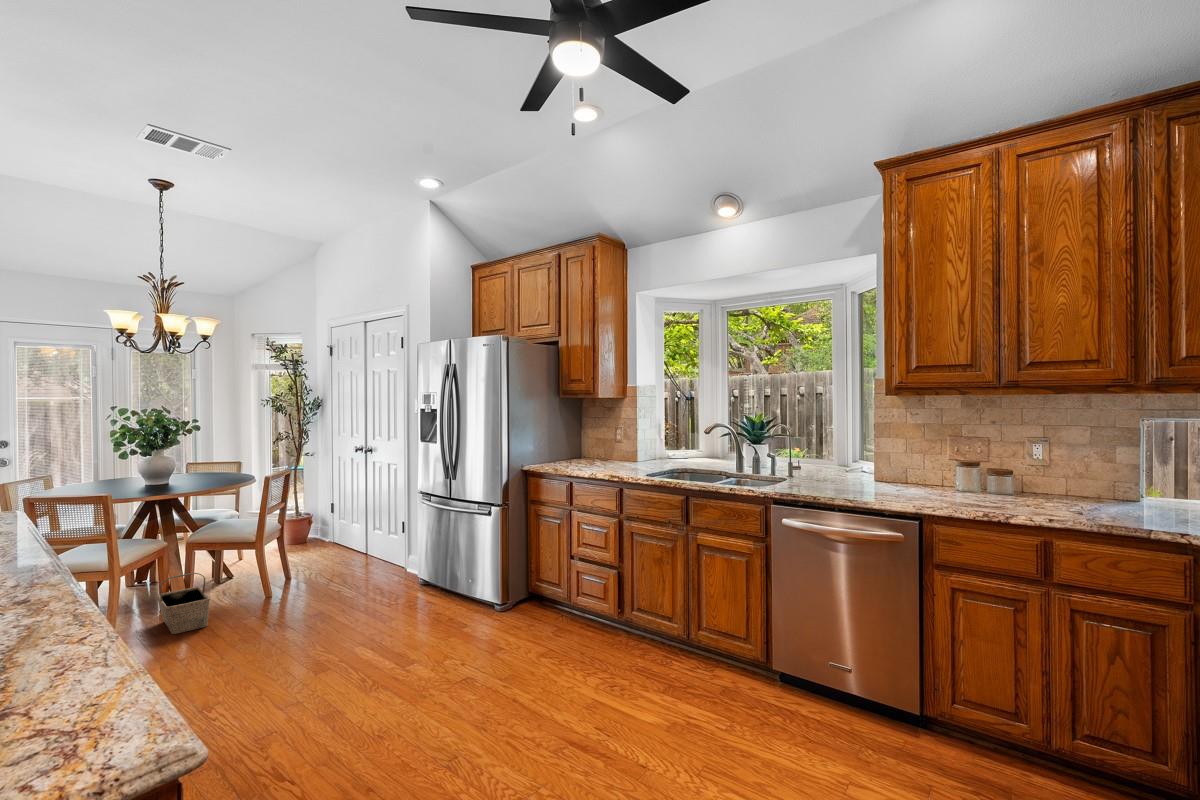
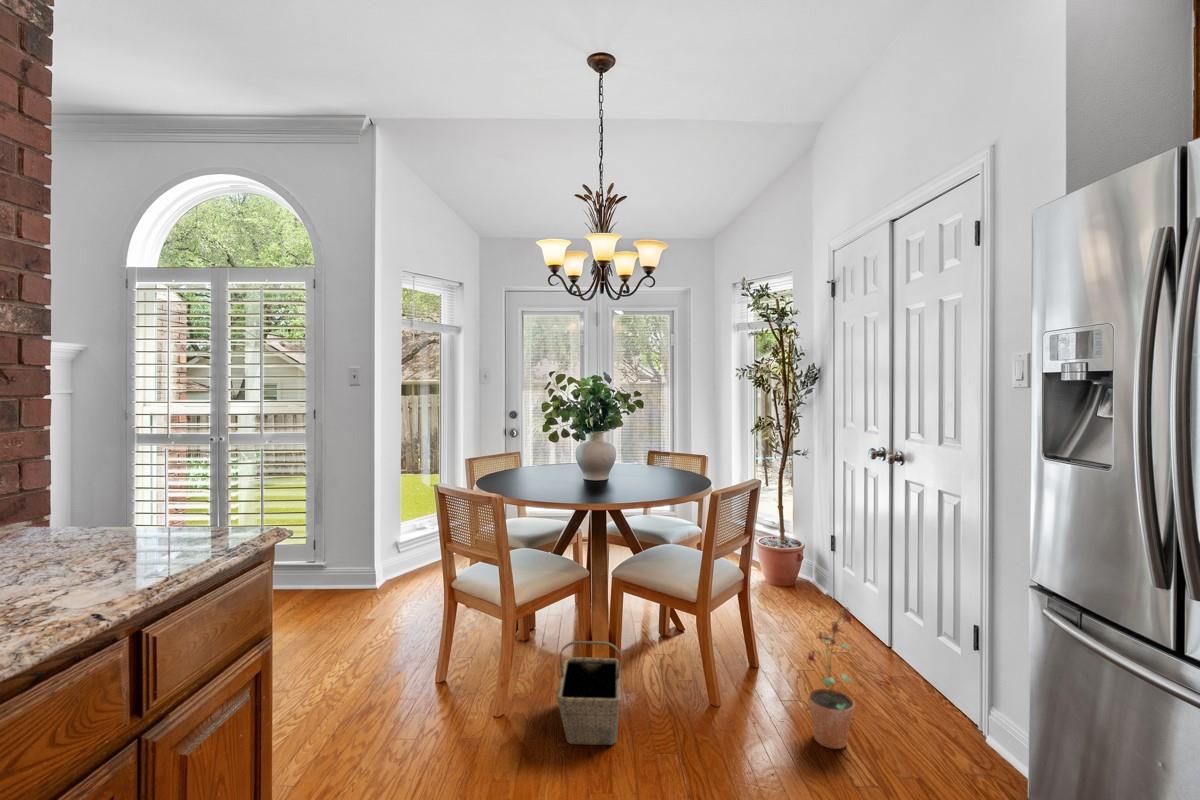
potted plant: none [320,525,347,596] -> present [808,607,855,749]

